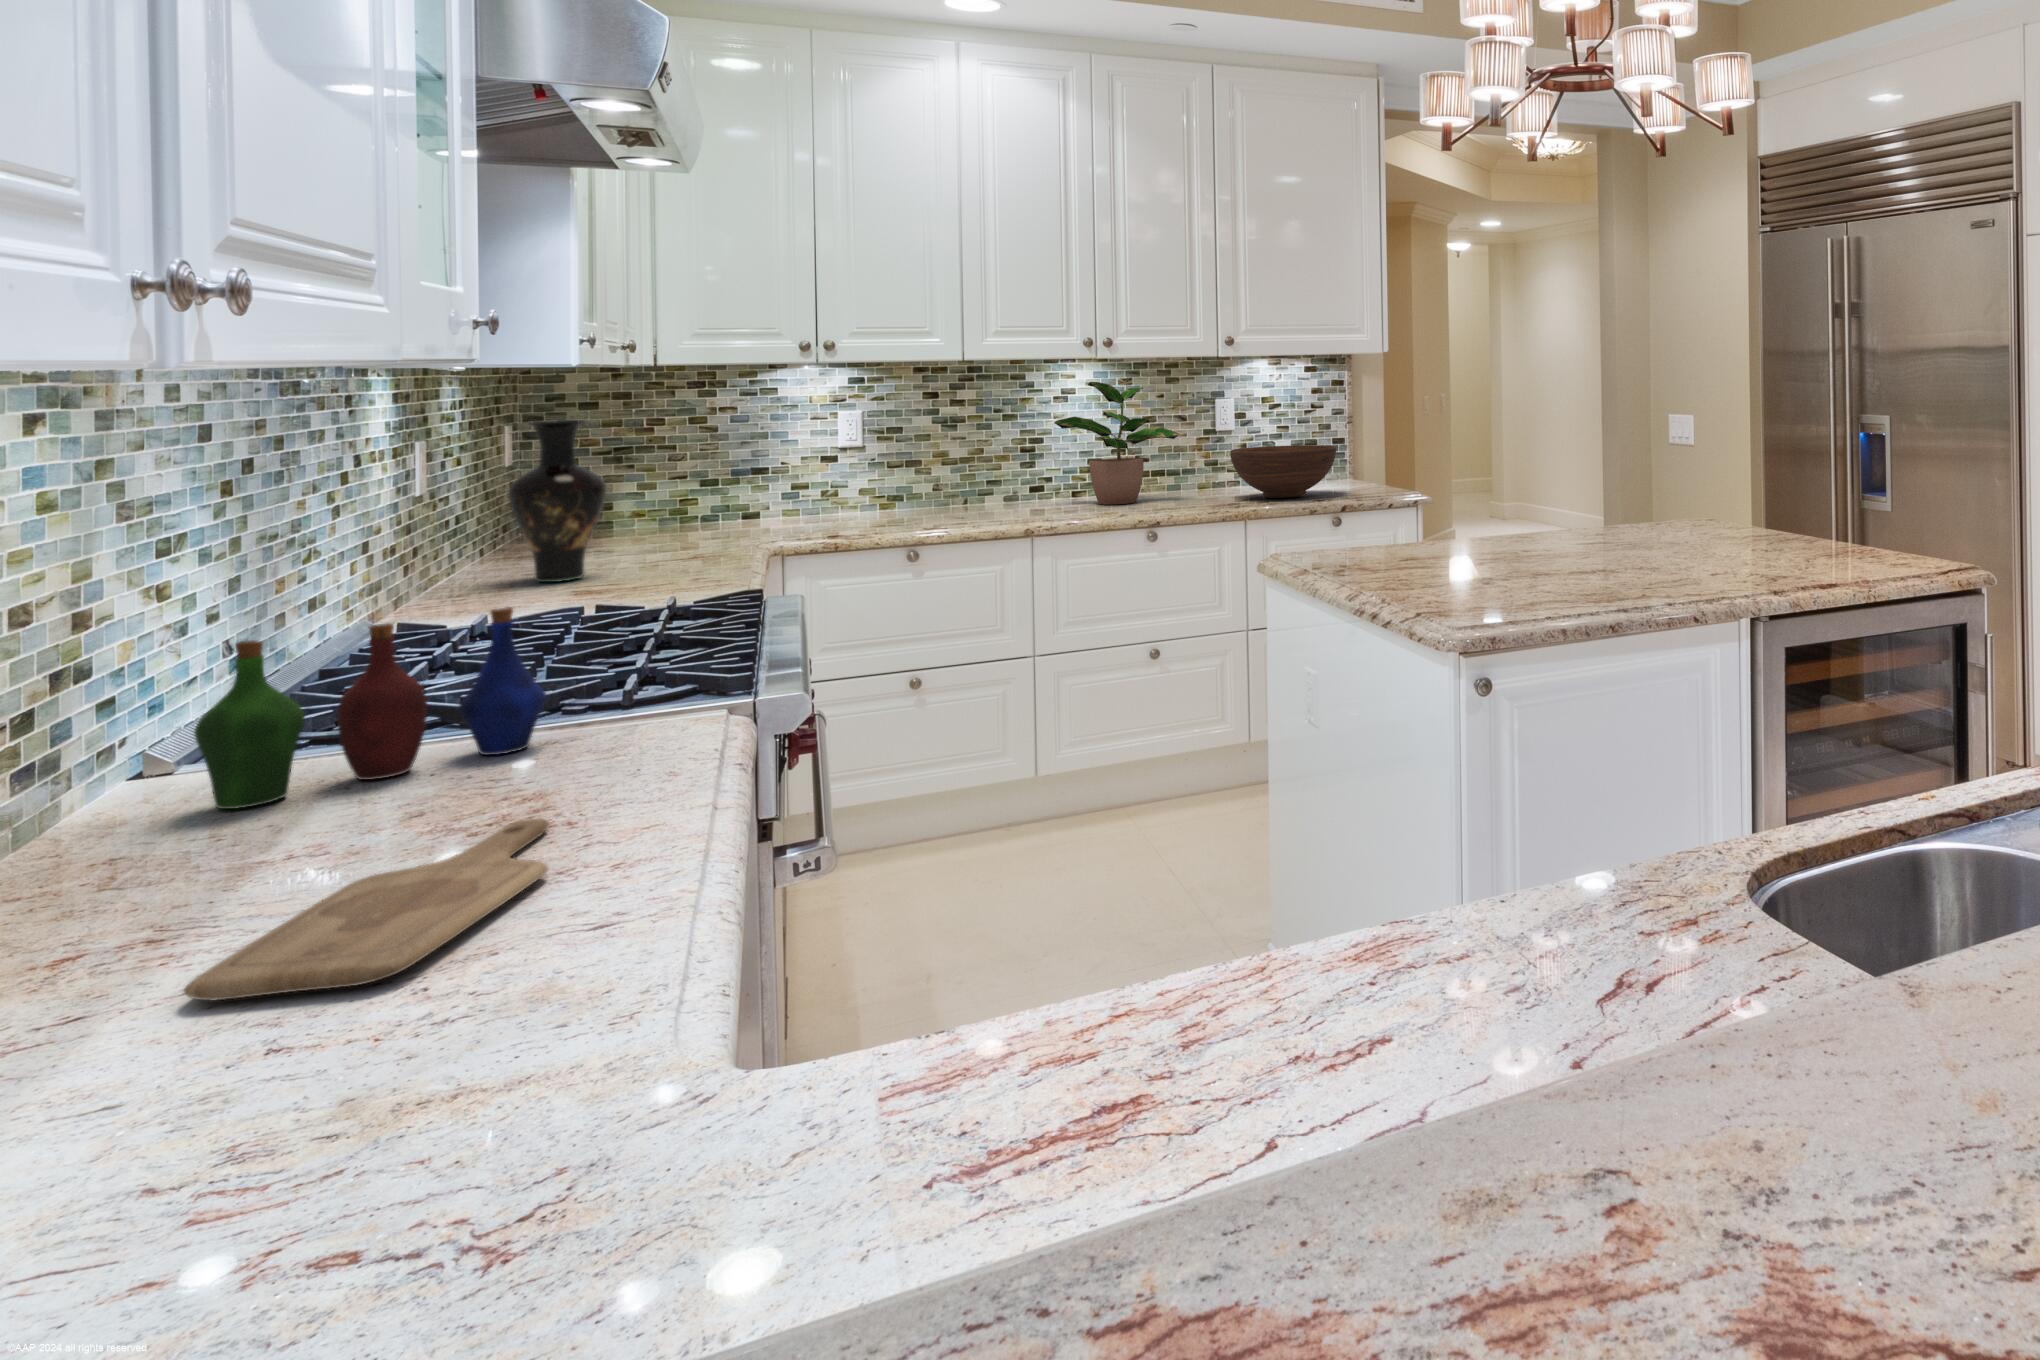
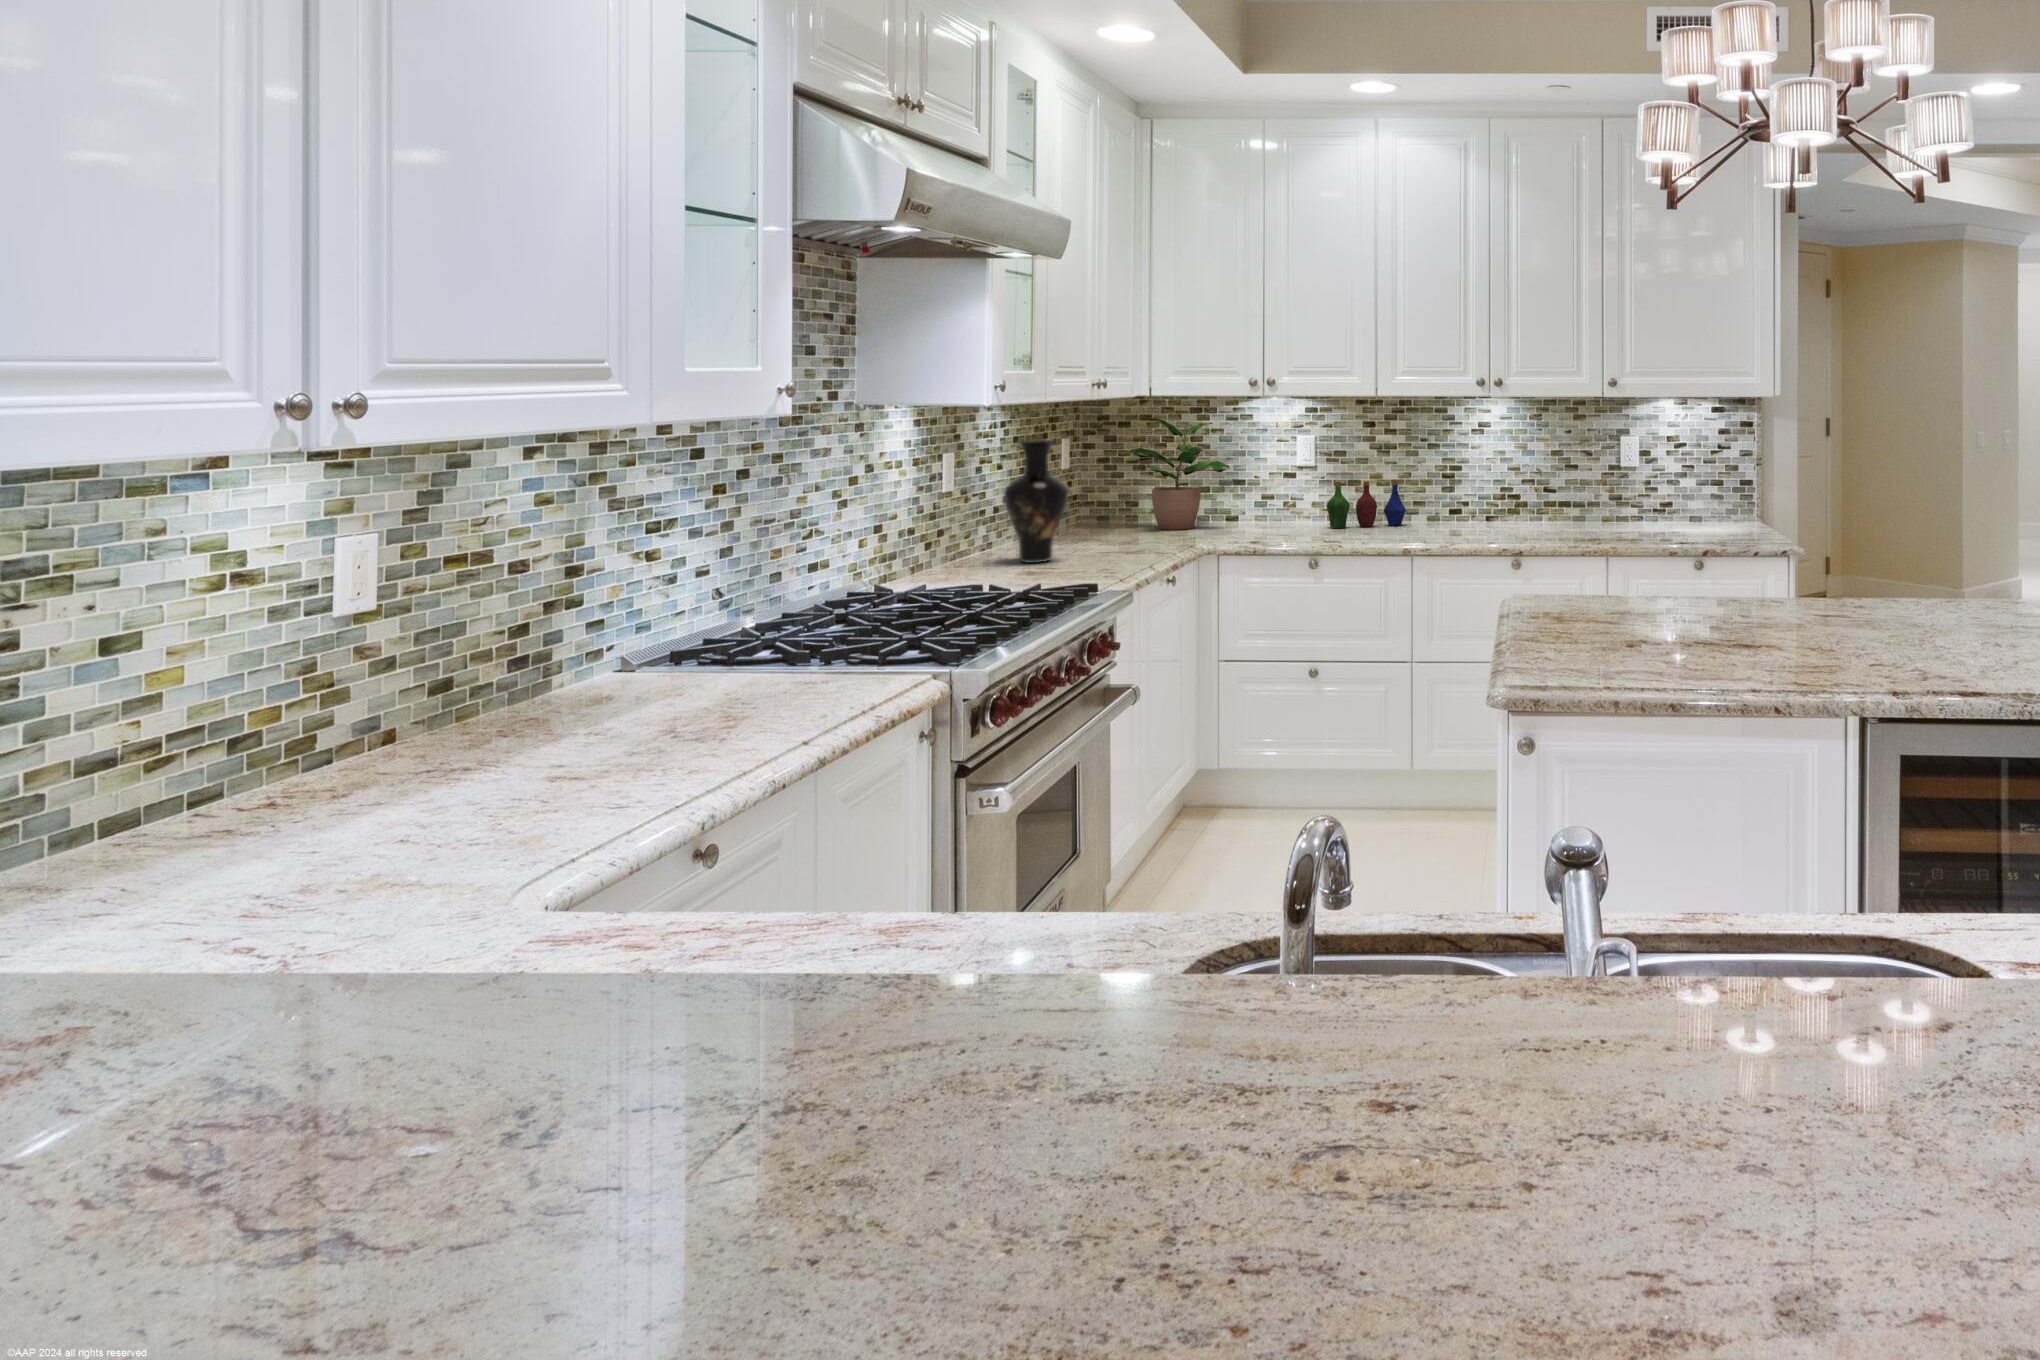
potted plant: present [1054,382,1179,505] -> present [1130,417,1229,530]
fruit bowl: present [1230,445,1336,498] -> none [1614,485,1717,537]
bottle: present [194,607,547,809] -> present [1327,480,1406,528]
cutting board: present [184,819,549,1000] -> none [392,734,691,817]

